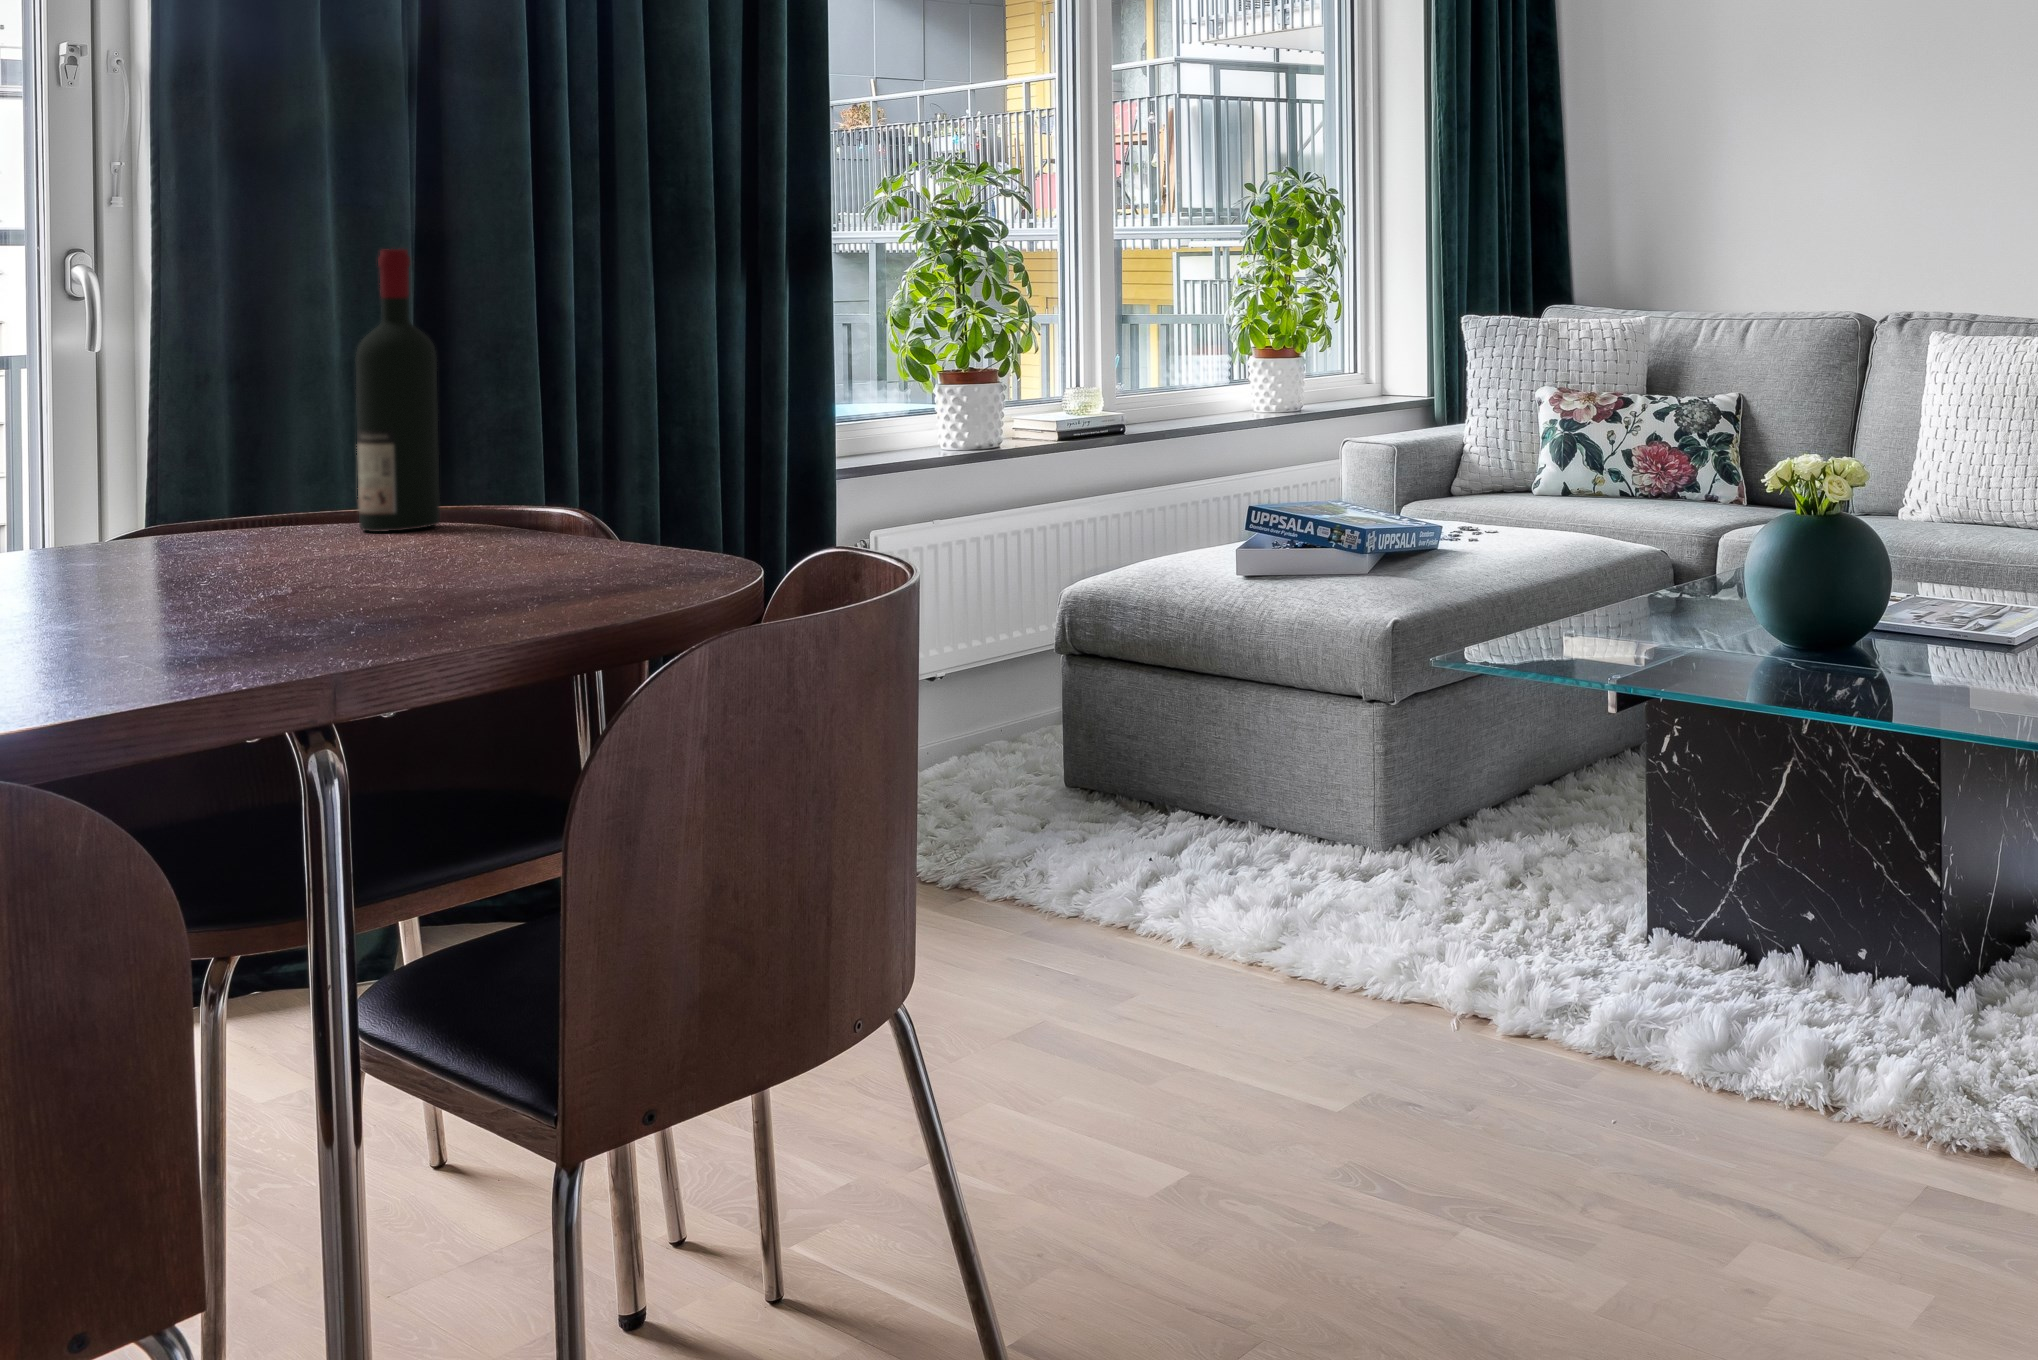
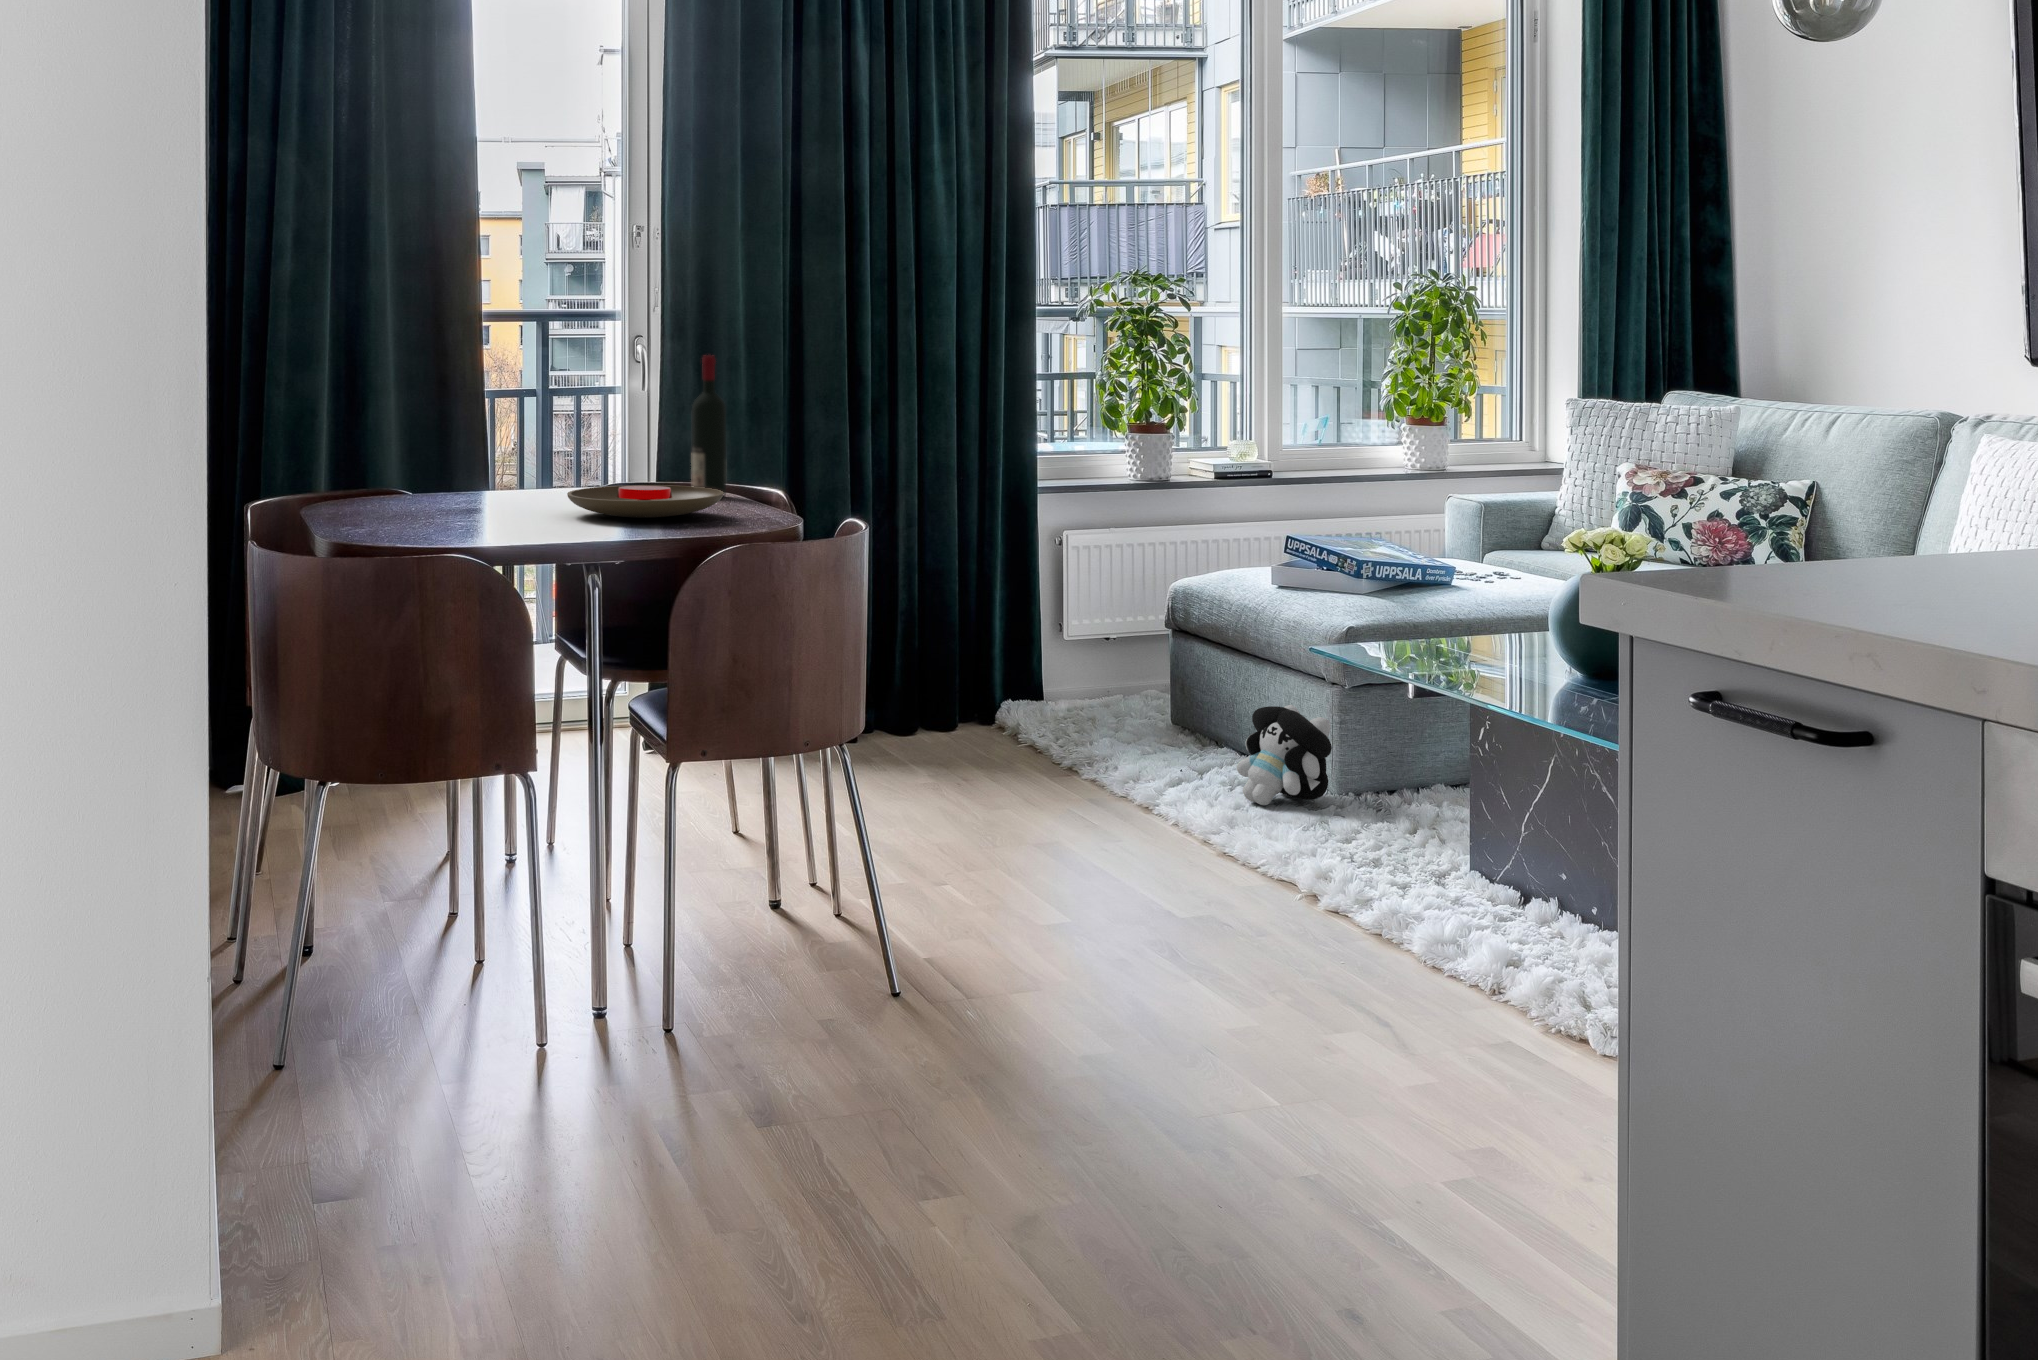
plate: none [110,508,522,589] -> present [567,485,724,518]
plush toy: none [1262,740,1394,891] -> present [1237,705,1332,805]

